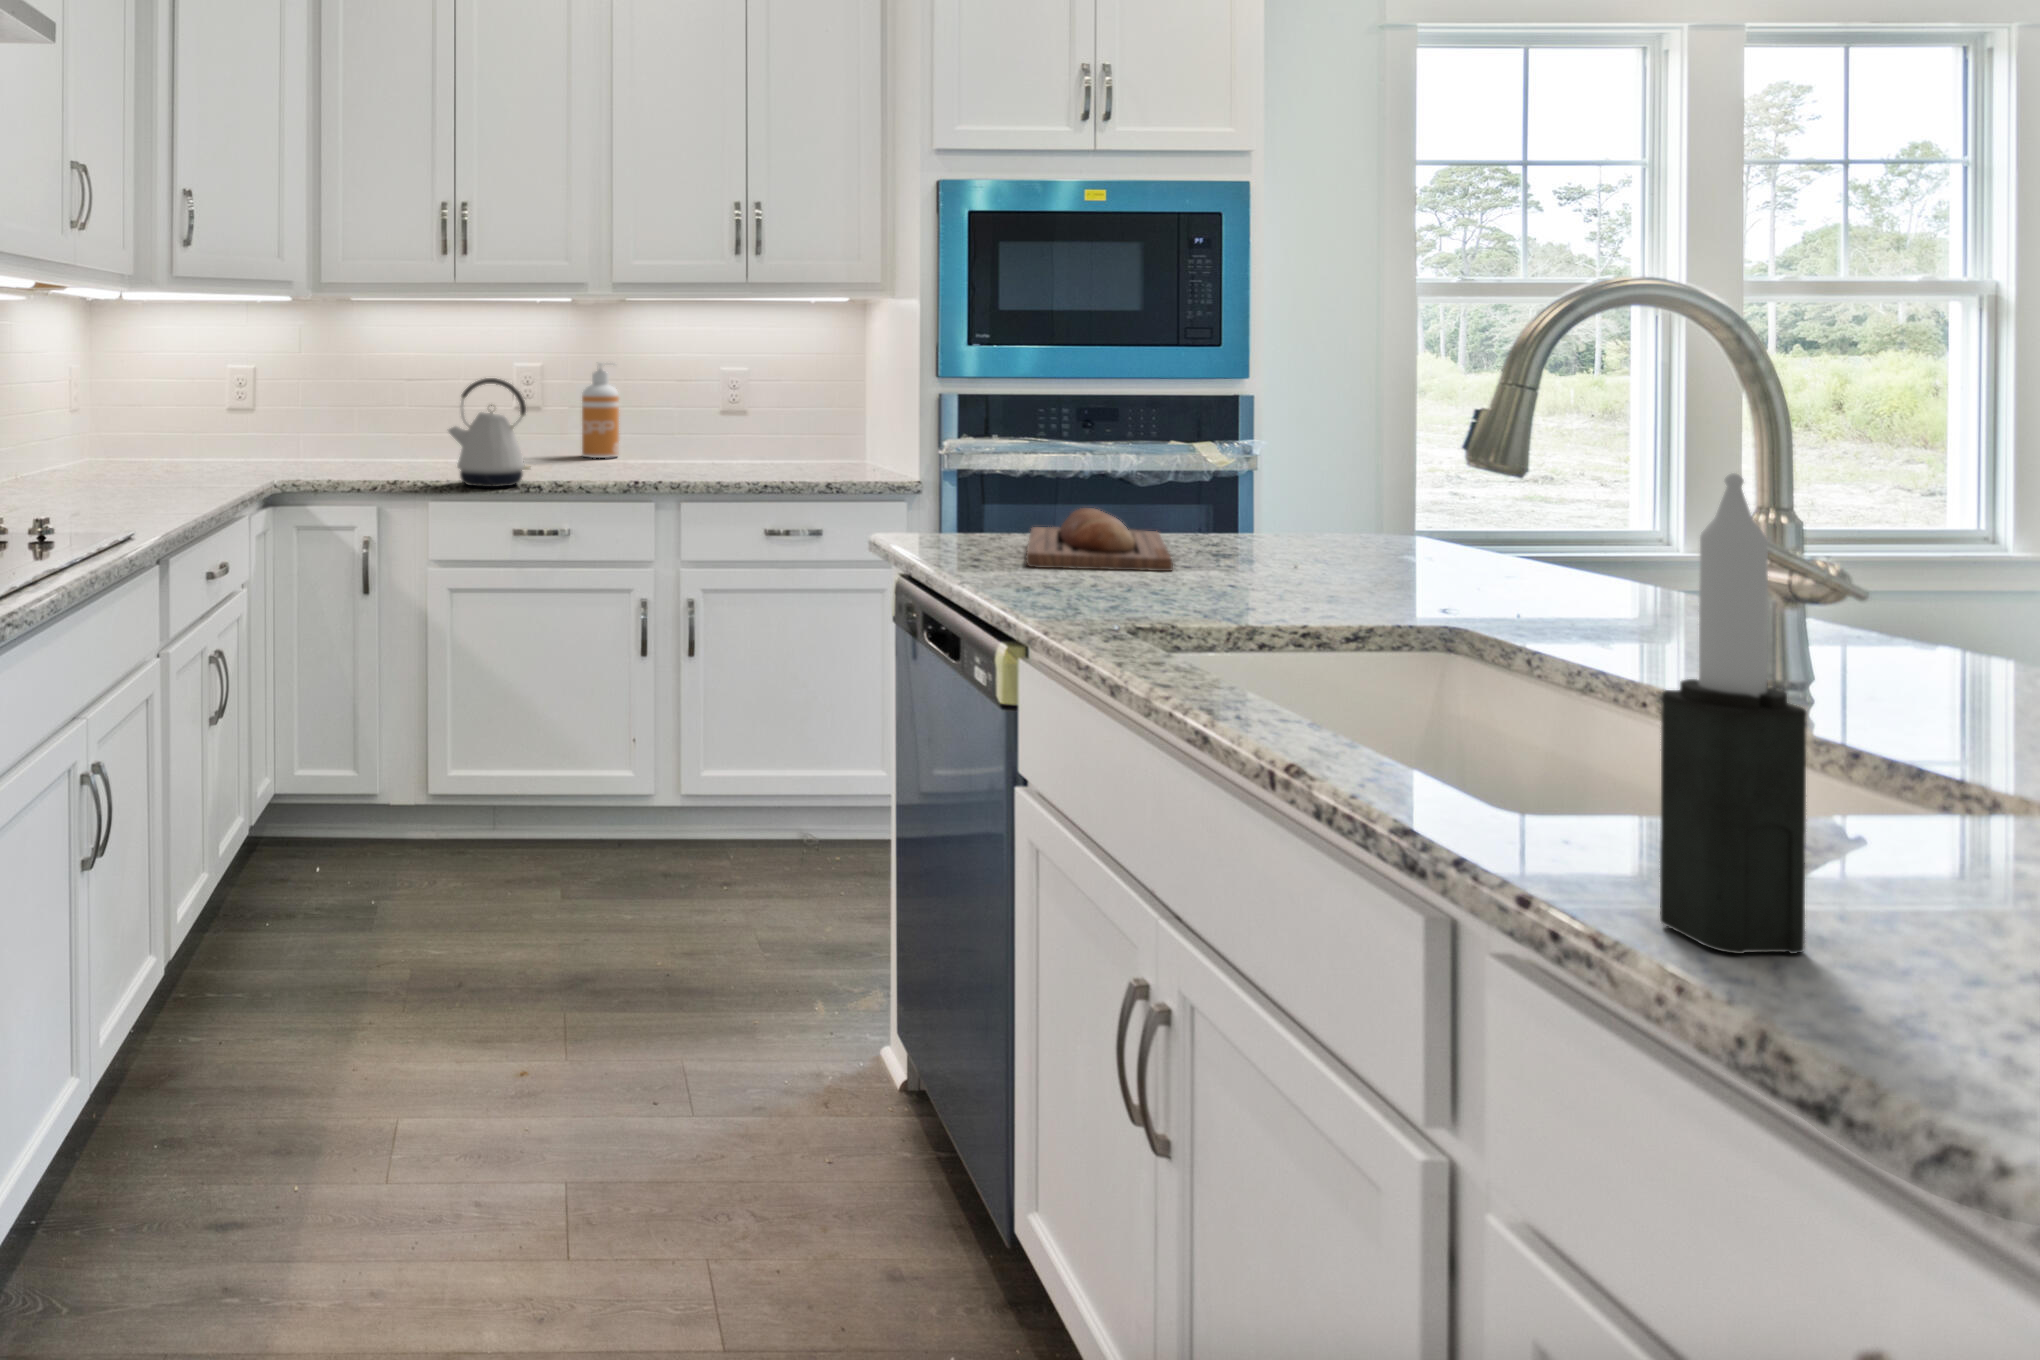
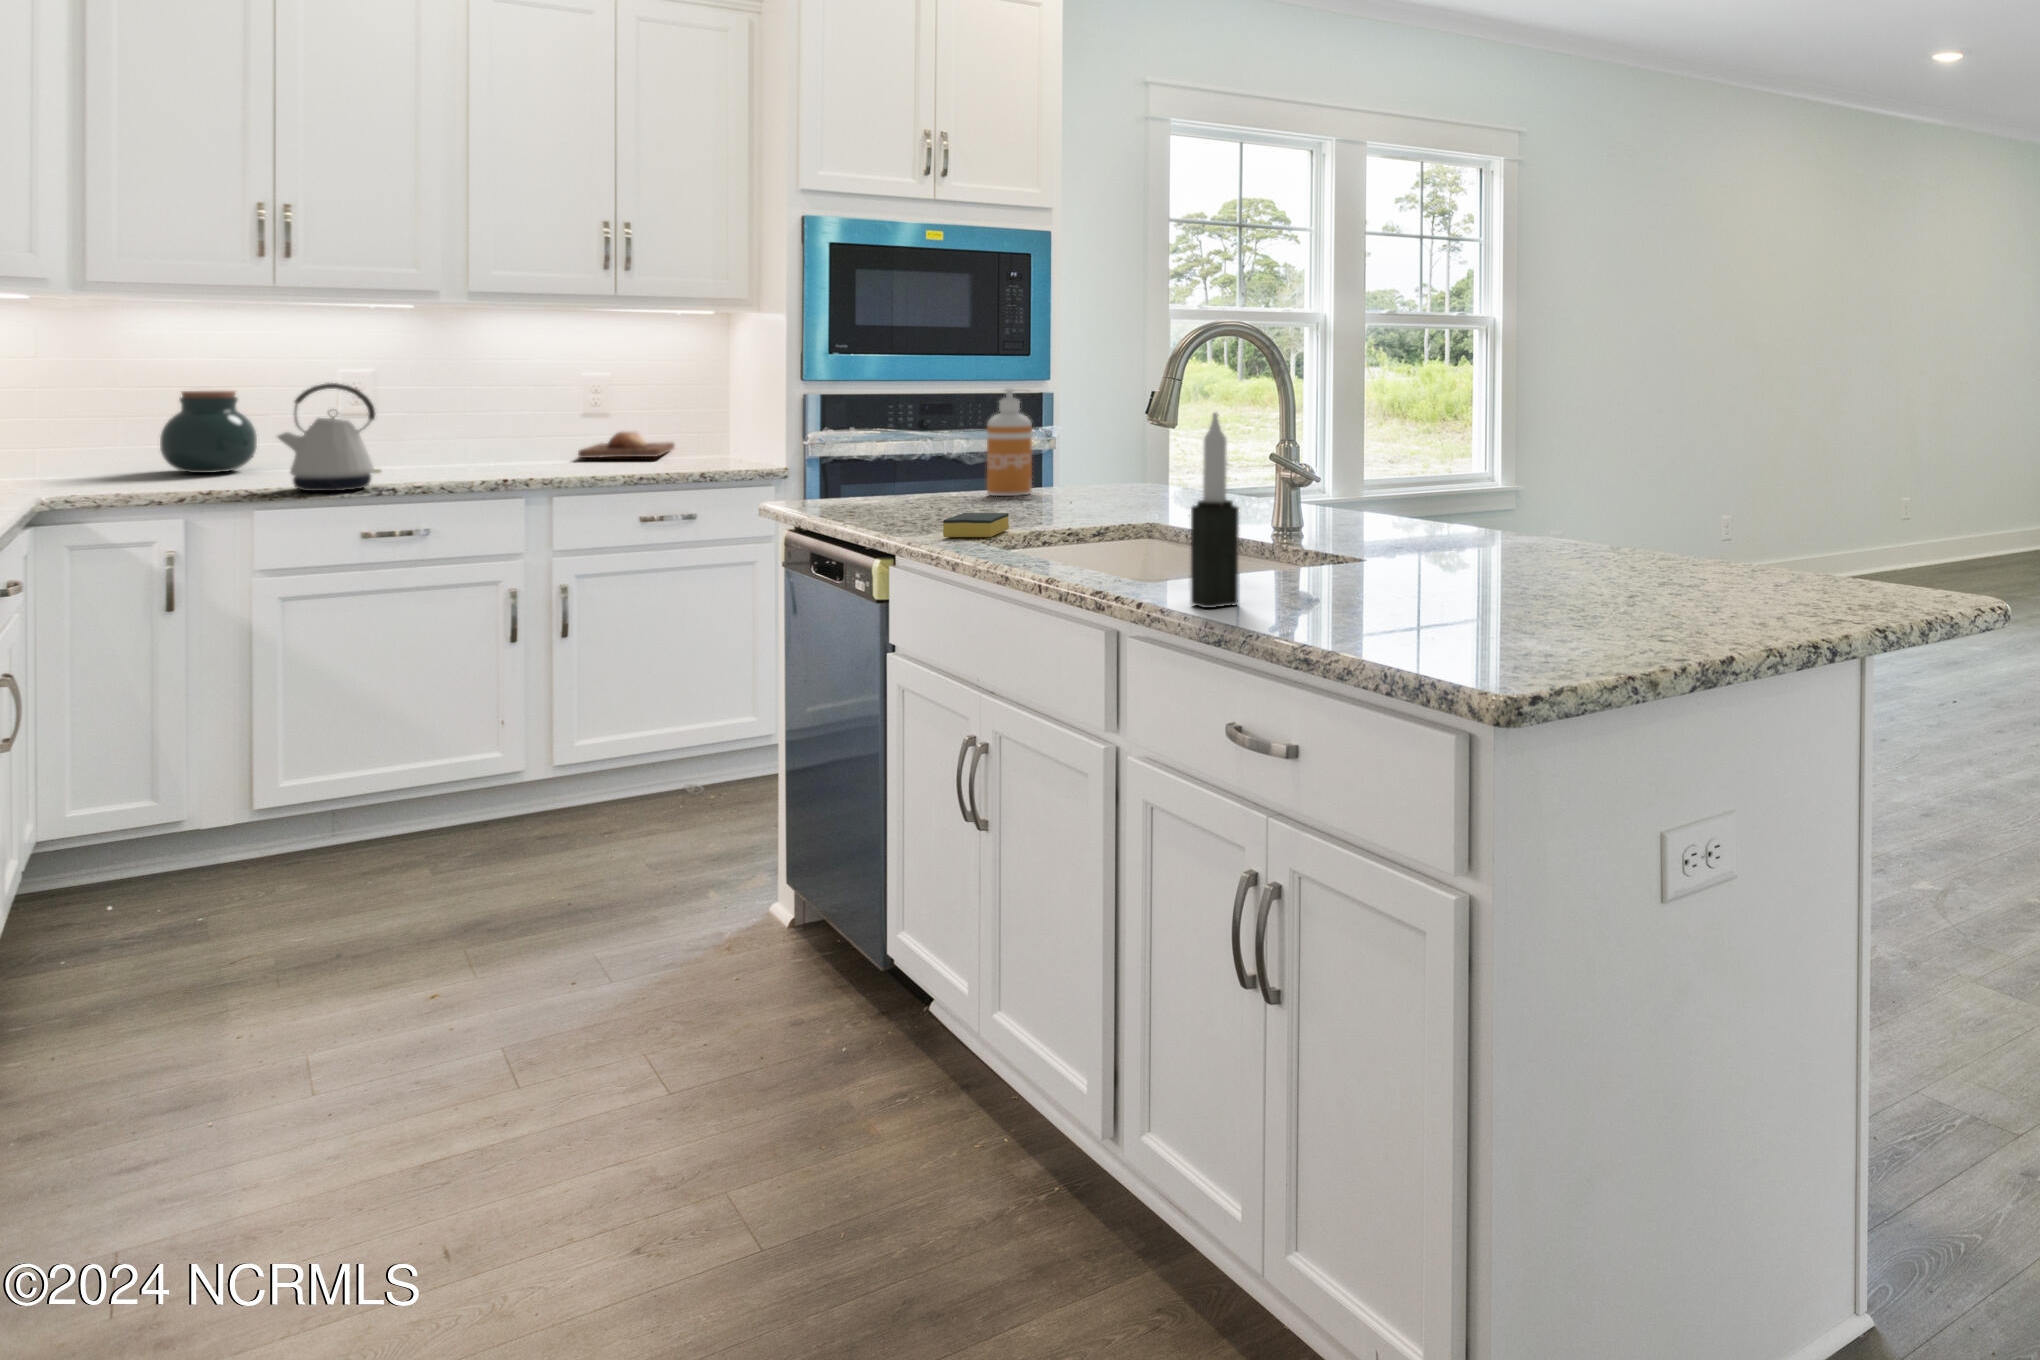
soap dispenser: present [582,363,619,458] -> present [987,388,1032,496]
jar: none [378,384,448,461] -> present [160,391,257,473]
bread loaf: present [1026,508,1173,571] -> present [578,432,675,458]
sponge: none [1096,589,1202,638] -> present [943,513,1009,537]

